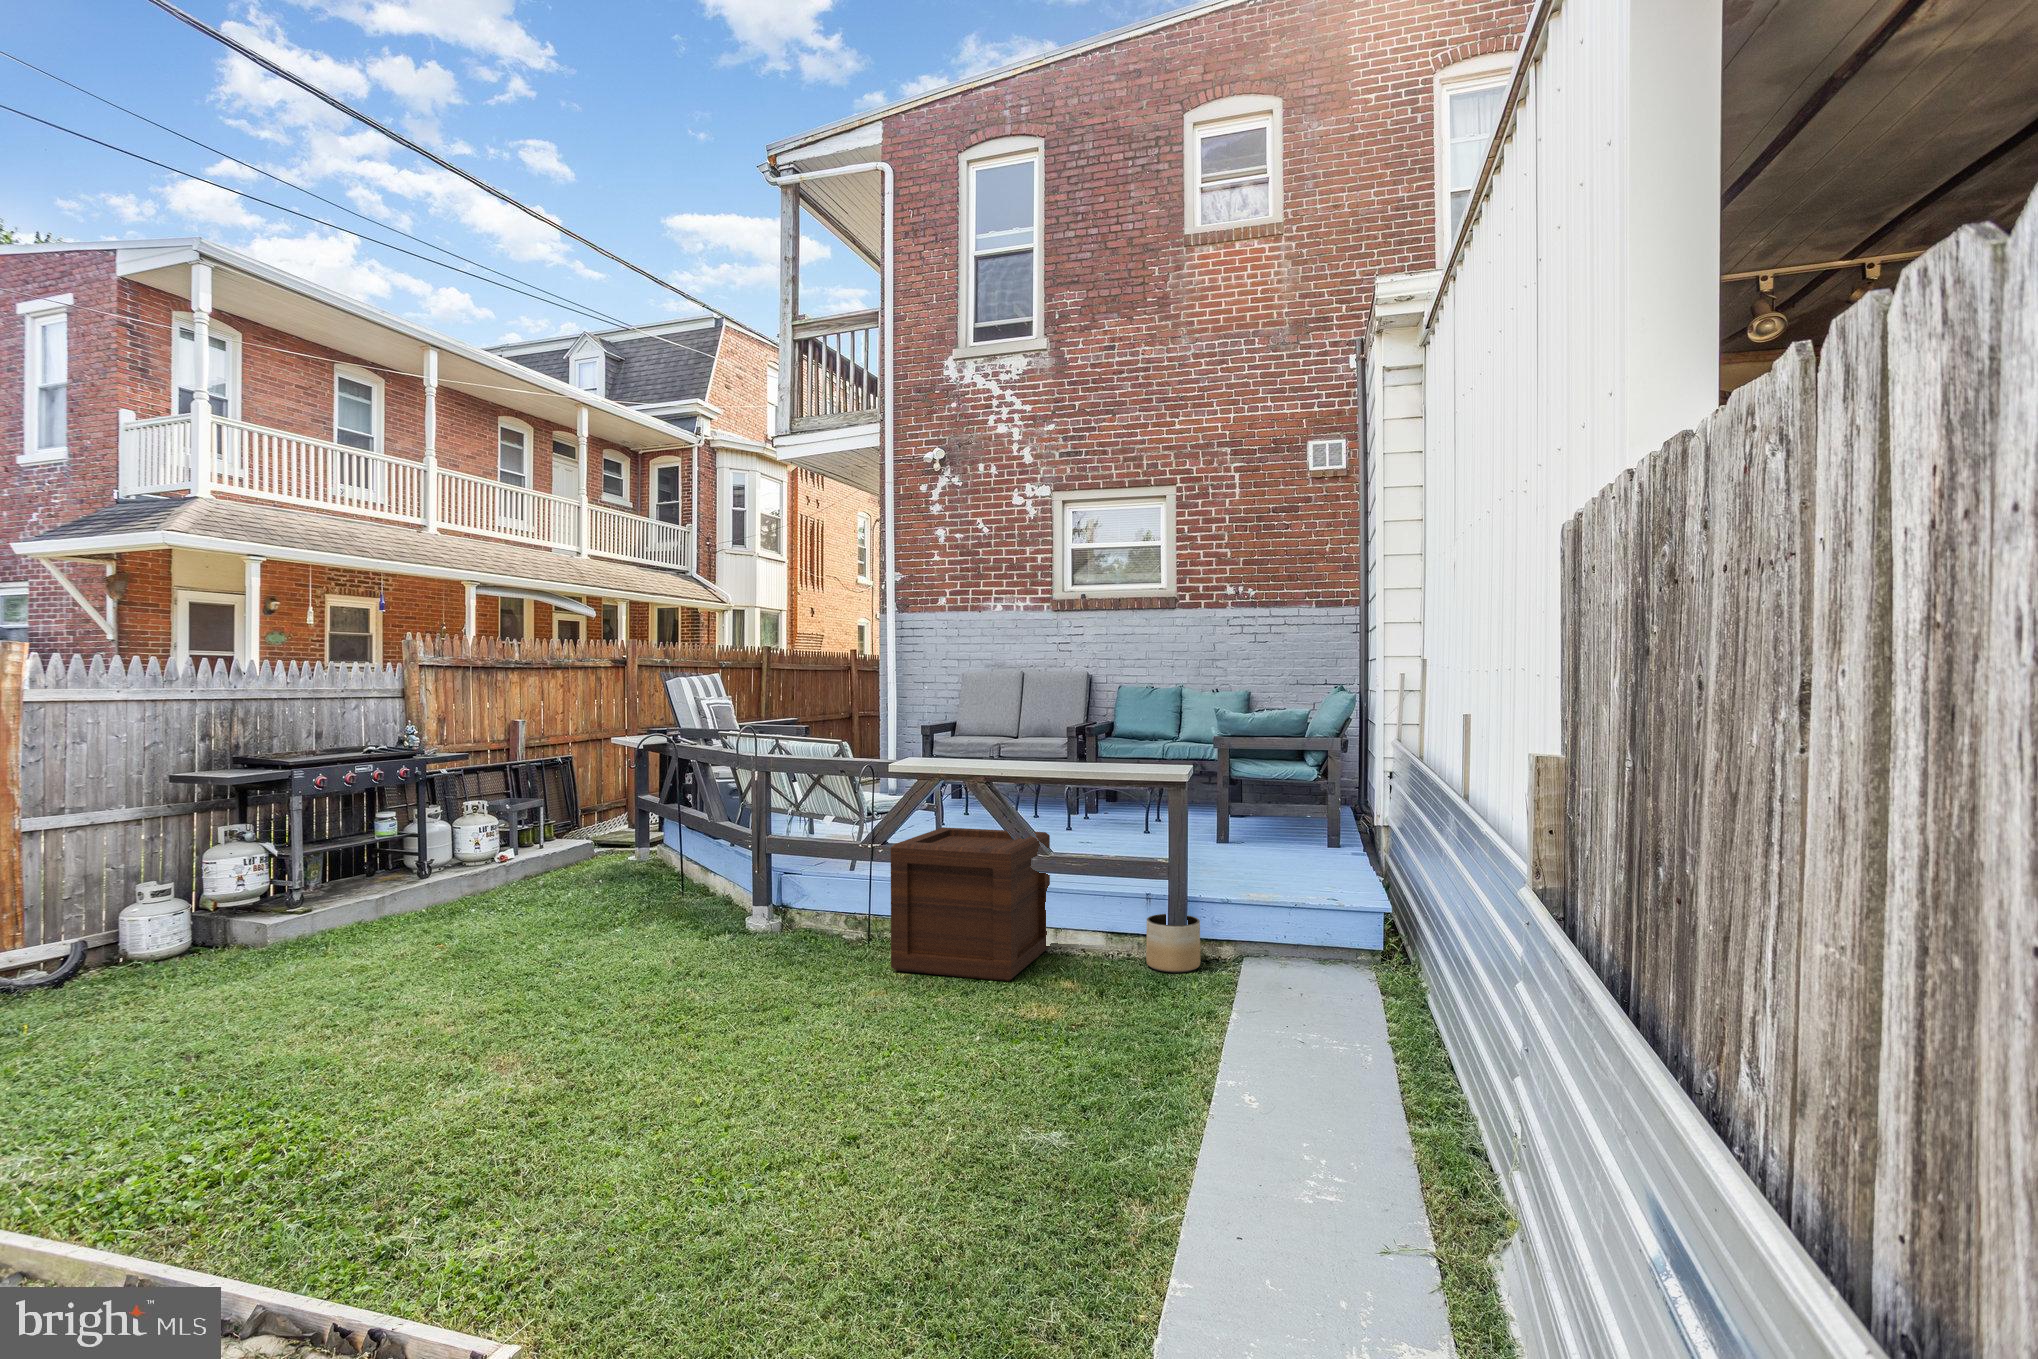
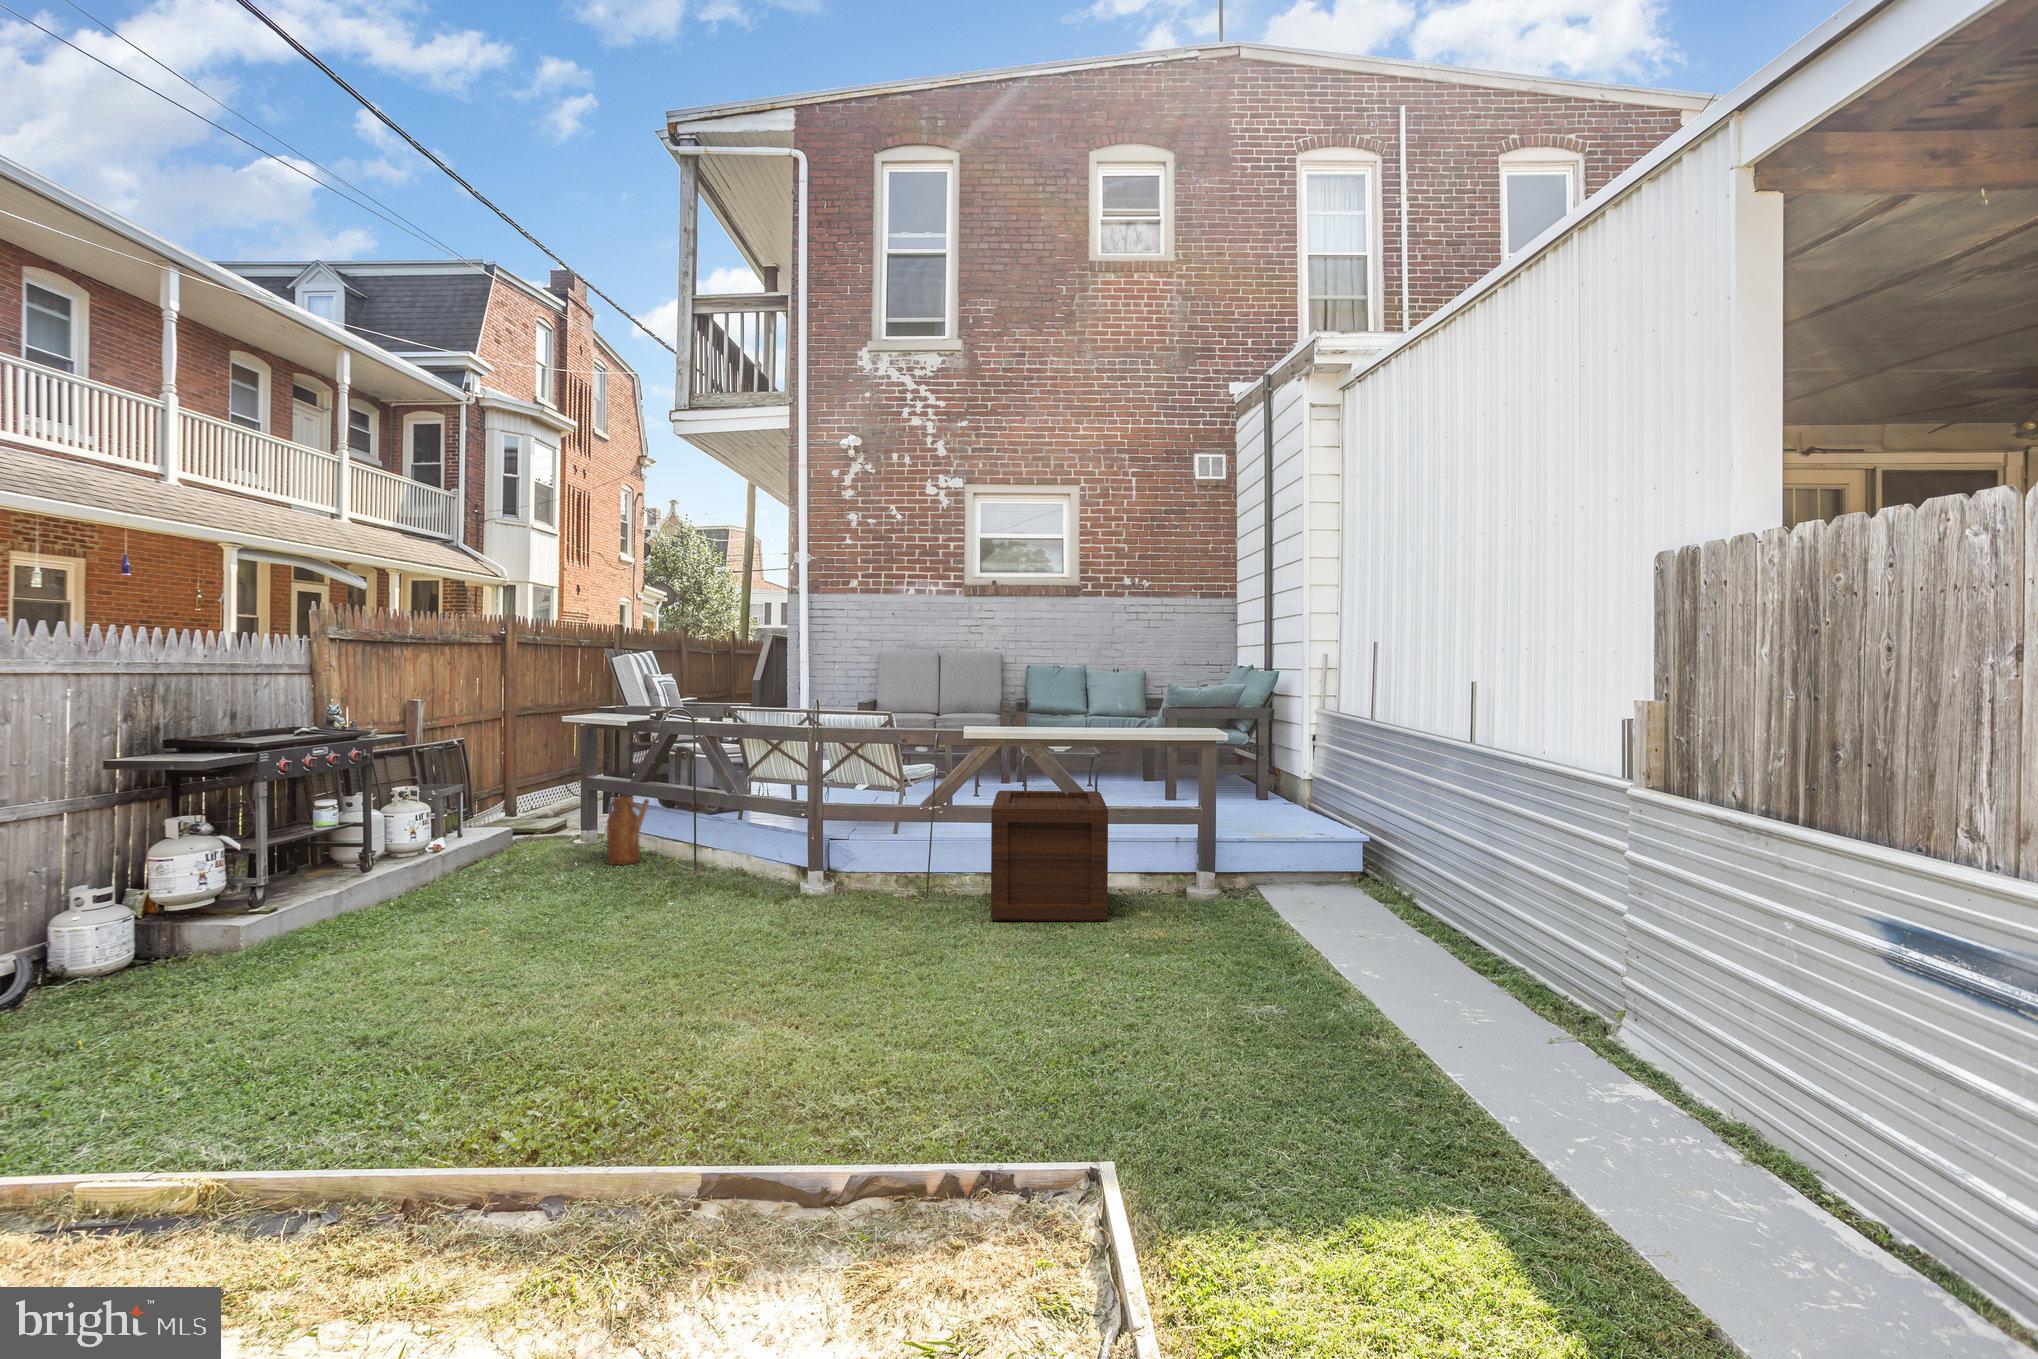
watering can: none [636,819,668,887] -> present [607,796,649,865]
planter: present [1146,914,1201,972] -> none [1197,856,1243,904]

